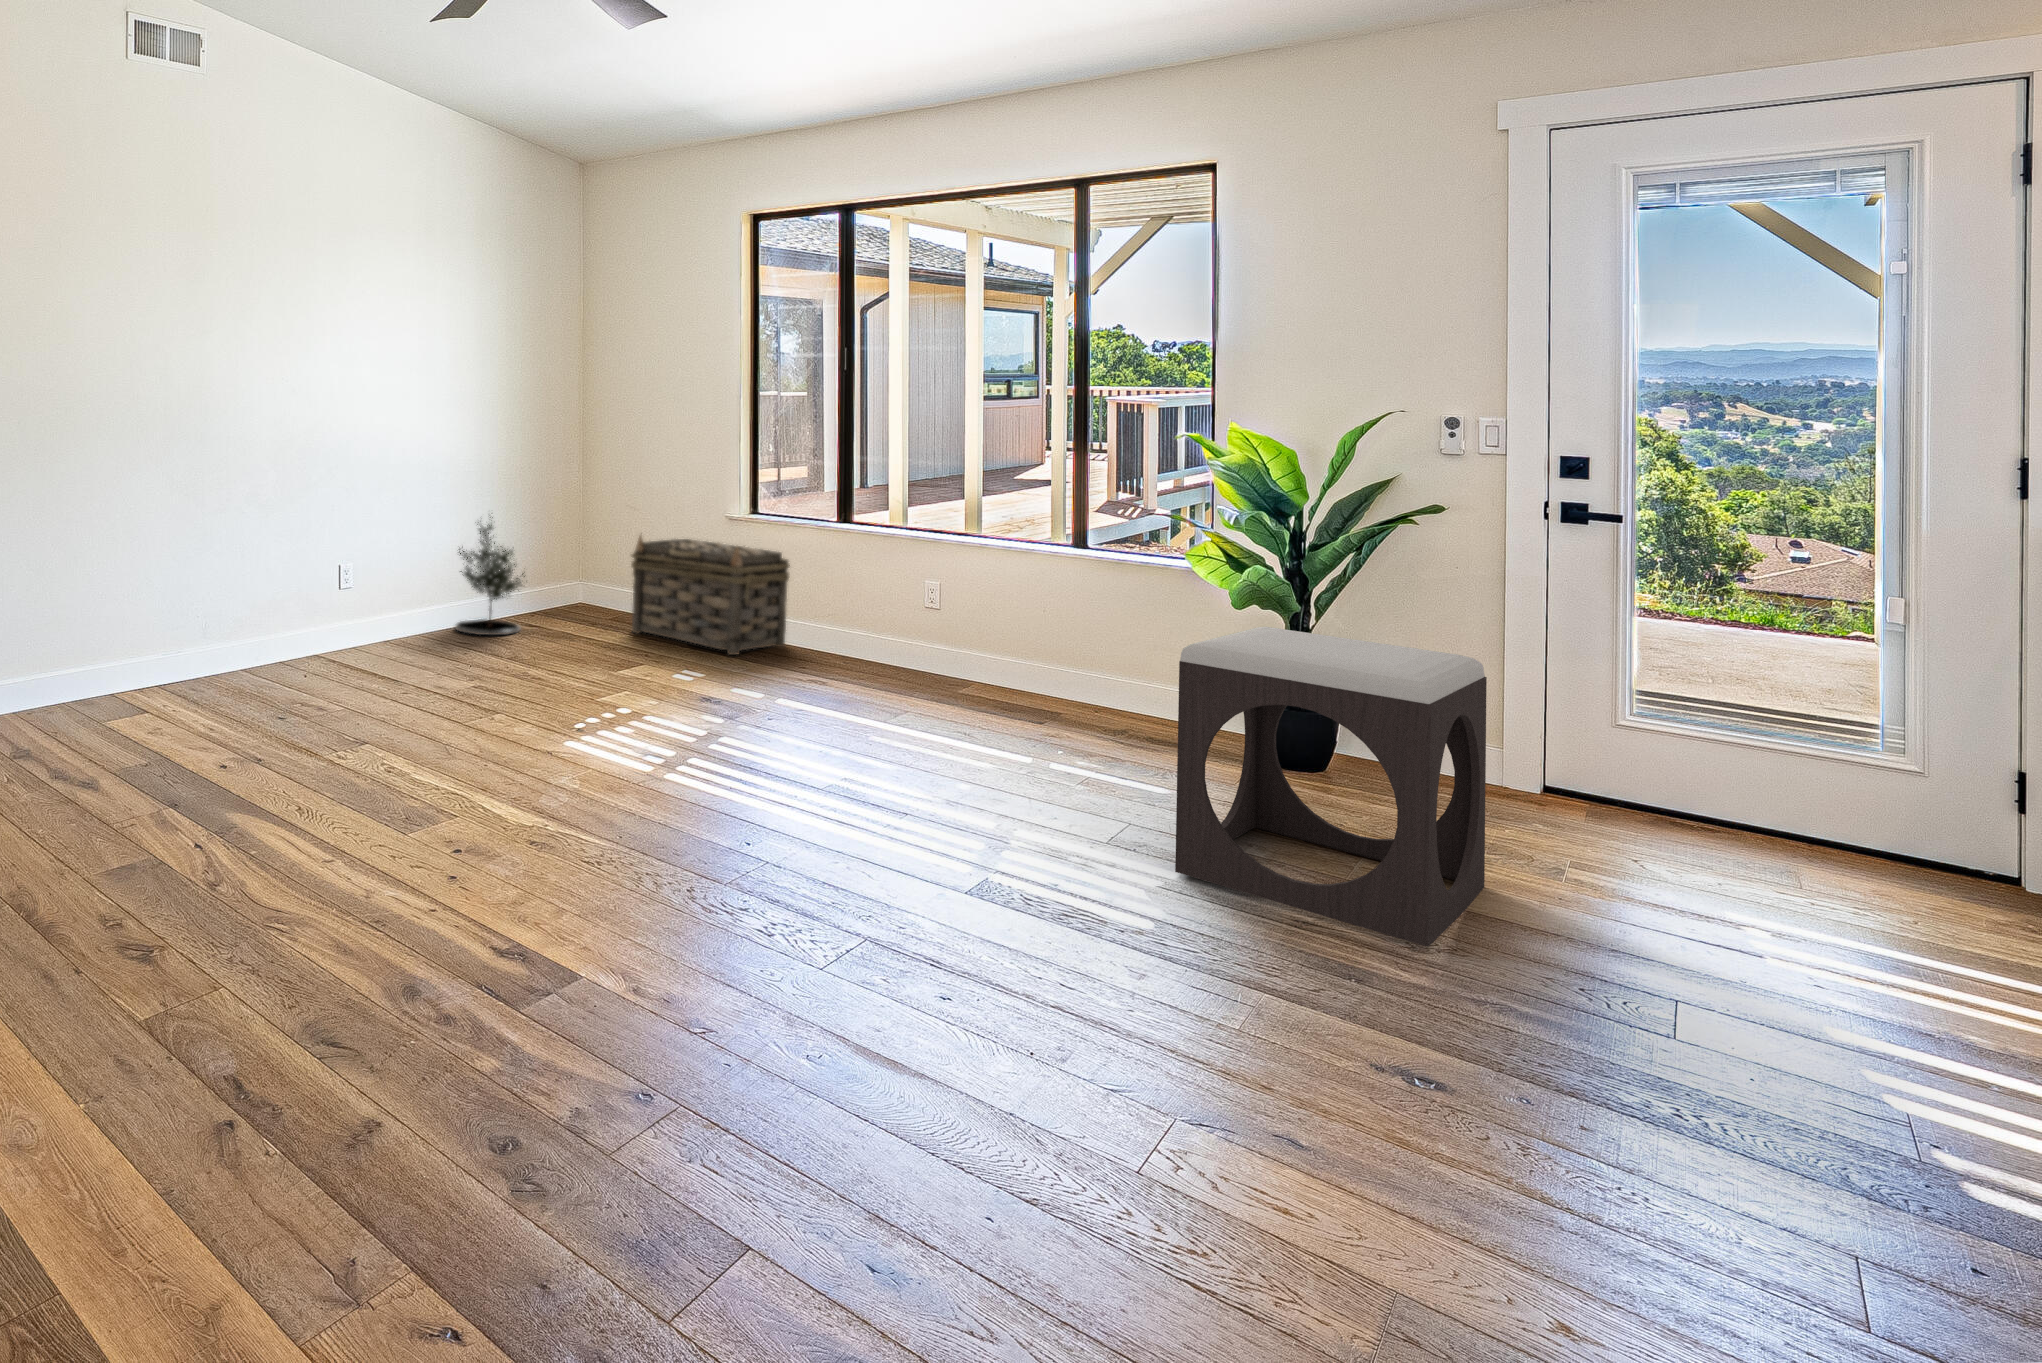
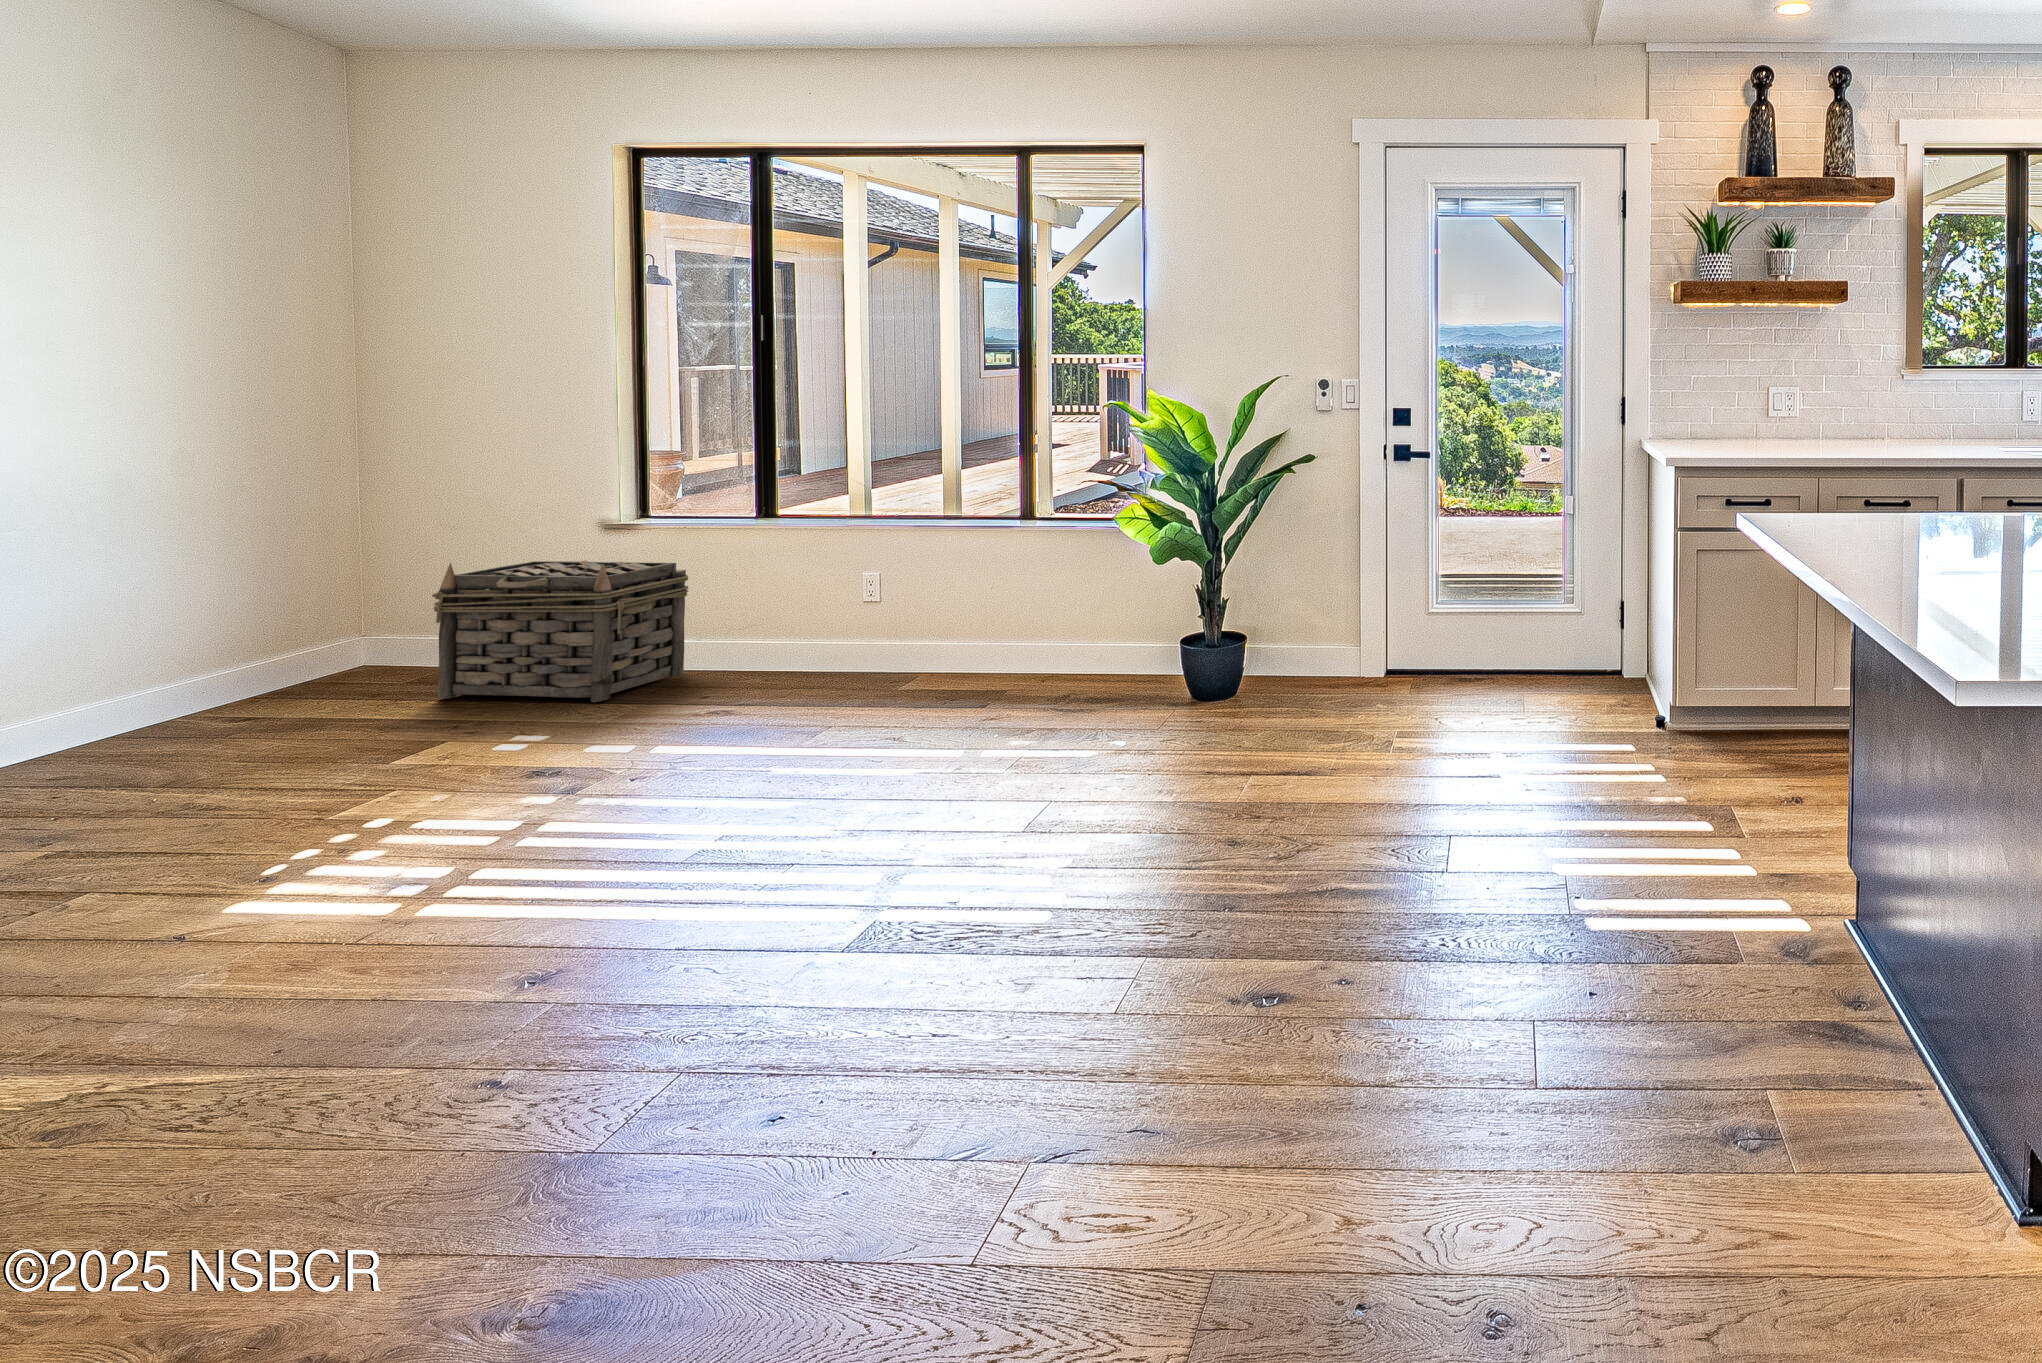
potted tree: present [455,517,525,635] -> none [62,563,229,759]
footstool: present [1175,627,1487,947] -> none [1083,584,1337,854]

